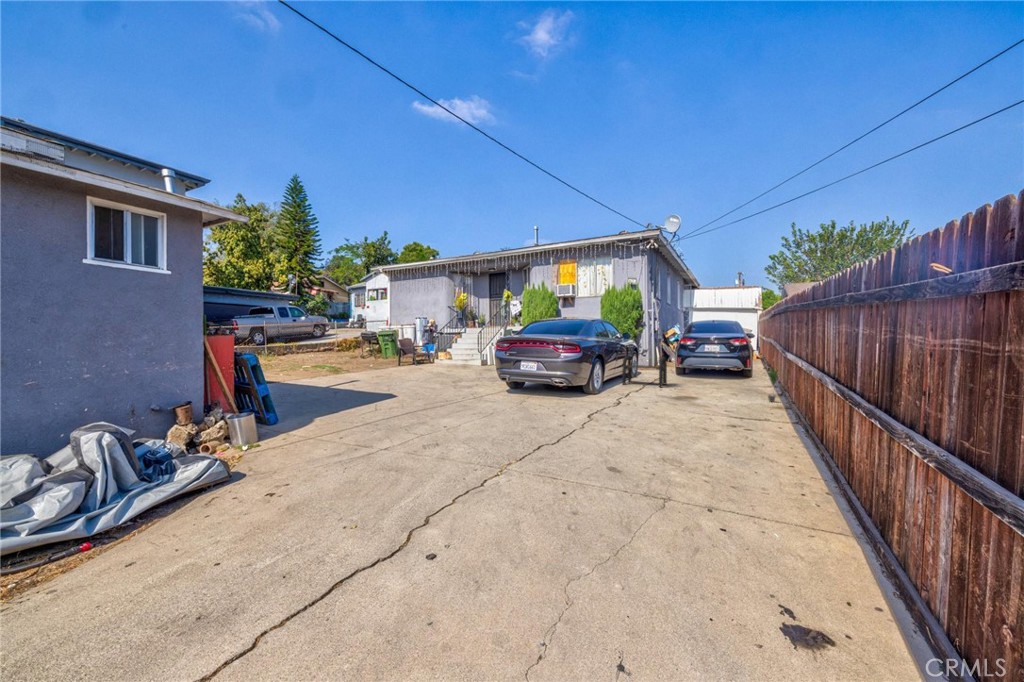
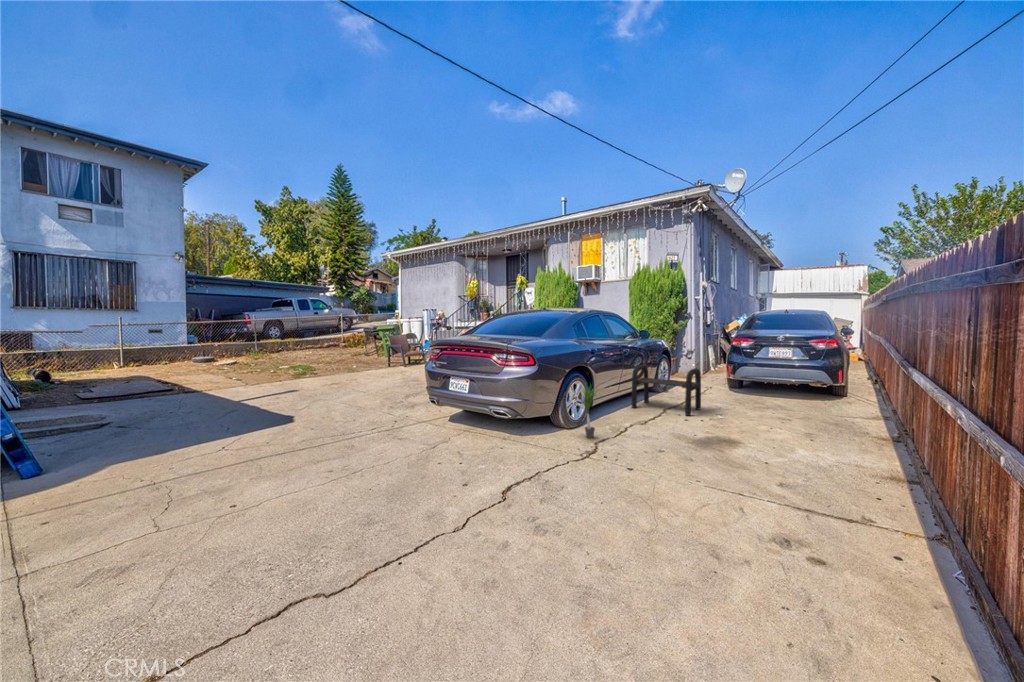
potted plant: present [768,370,778,402] -> present [578,387,597,438]

